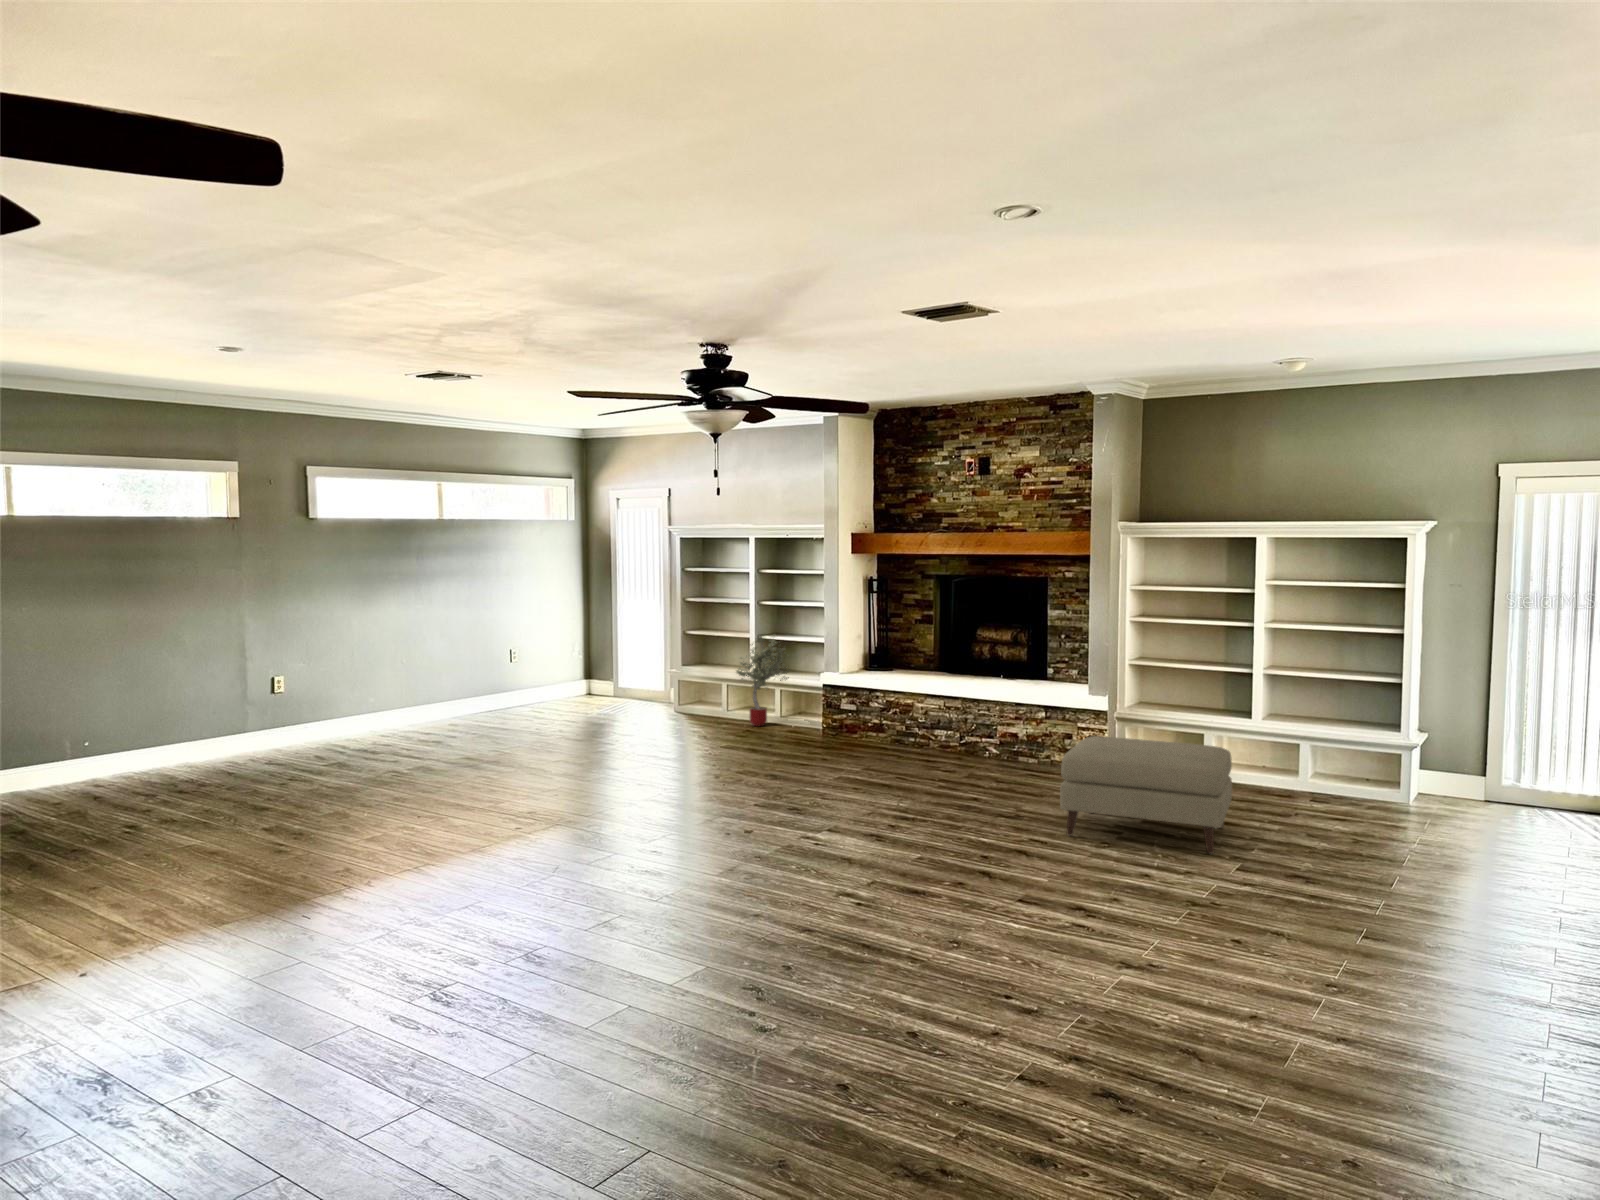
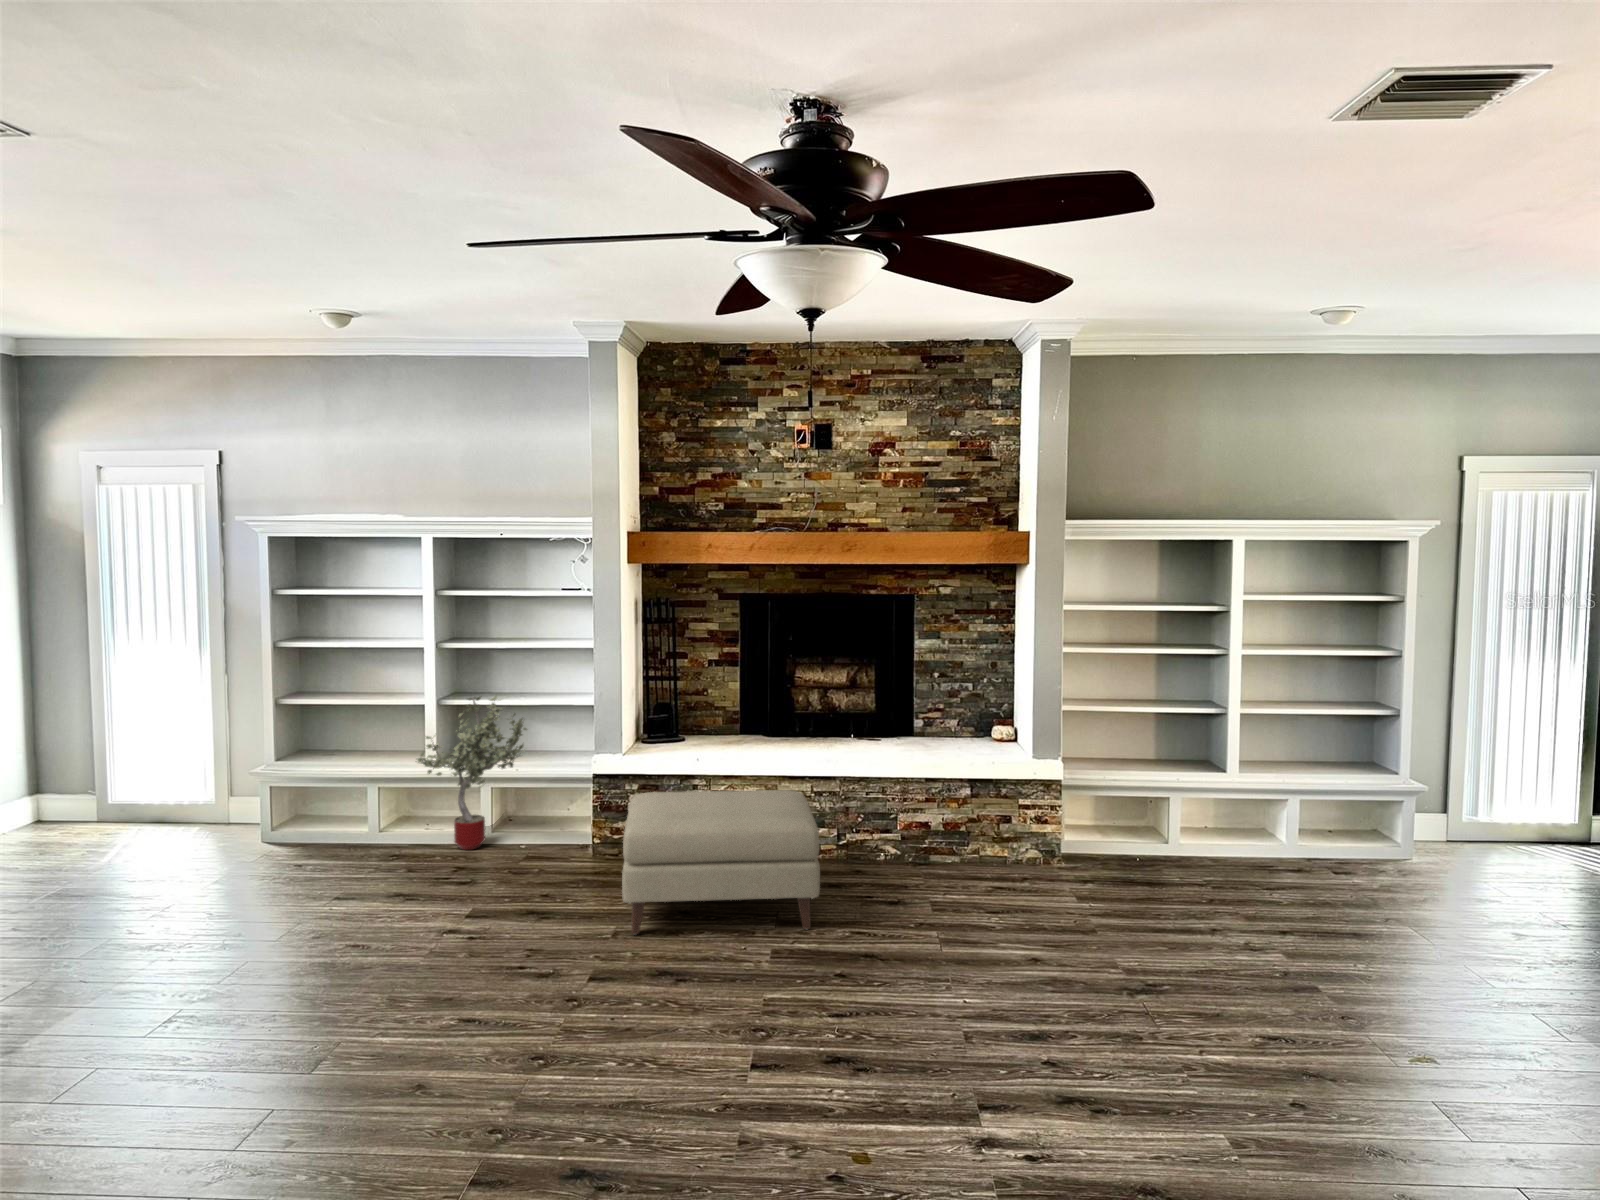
ottoman: present [1060,736,1232,854] -> present [622,790,820,935]

